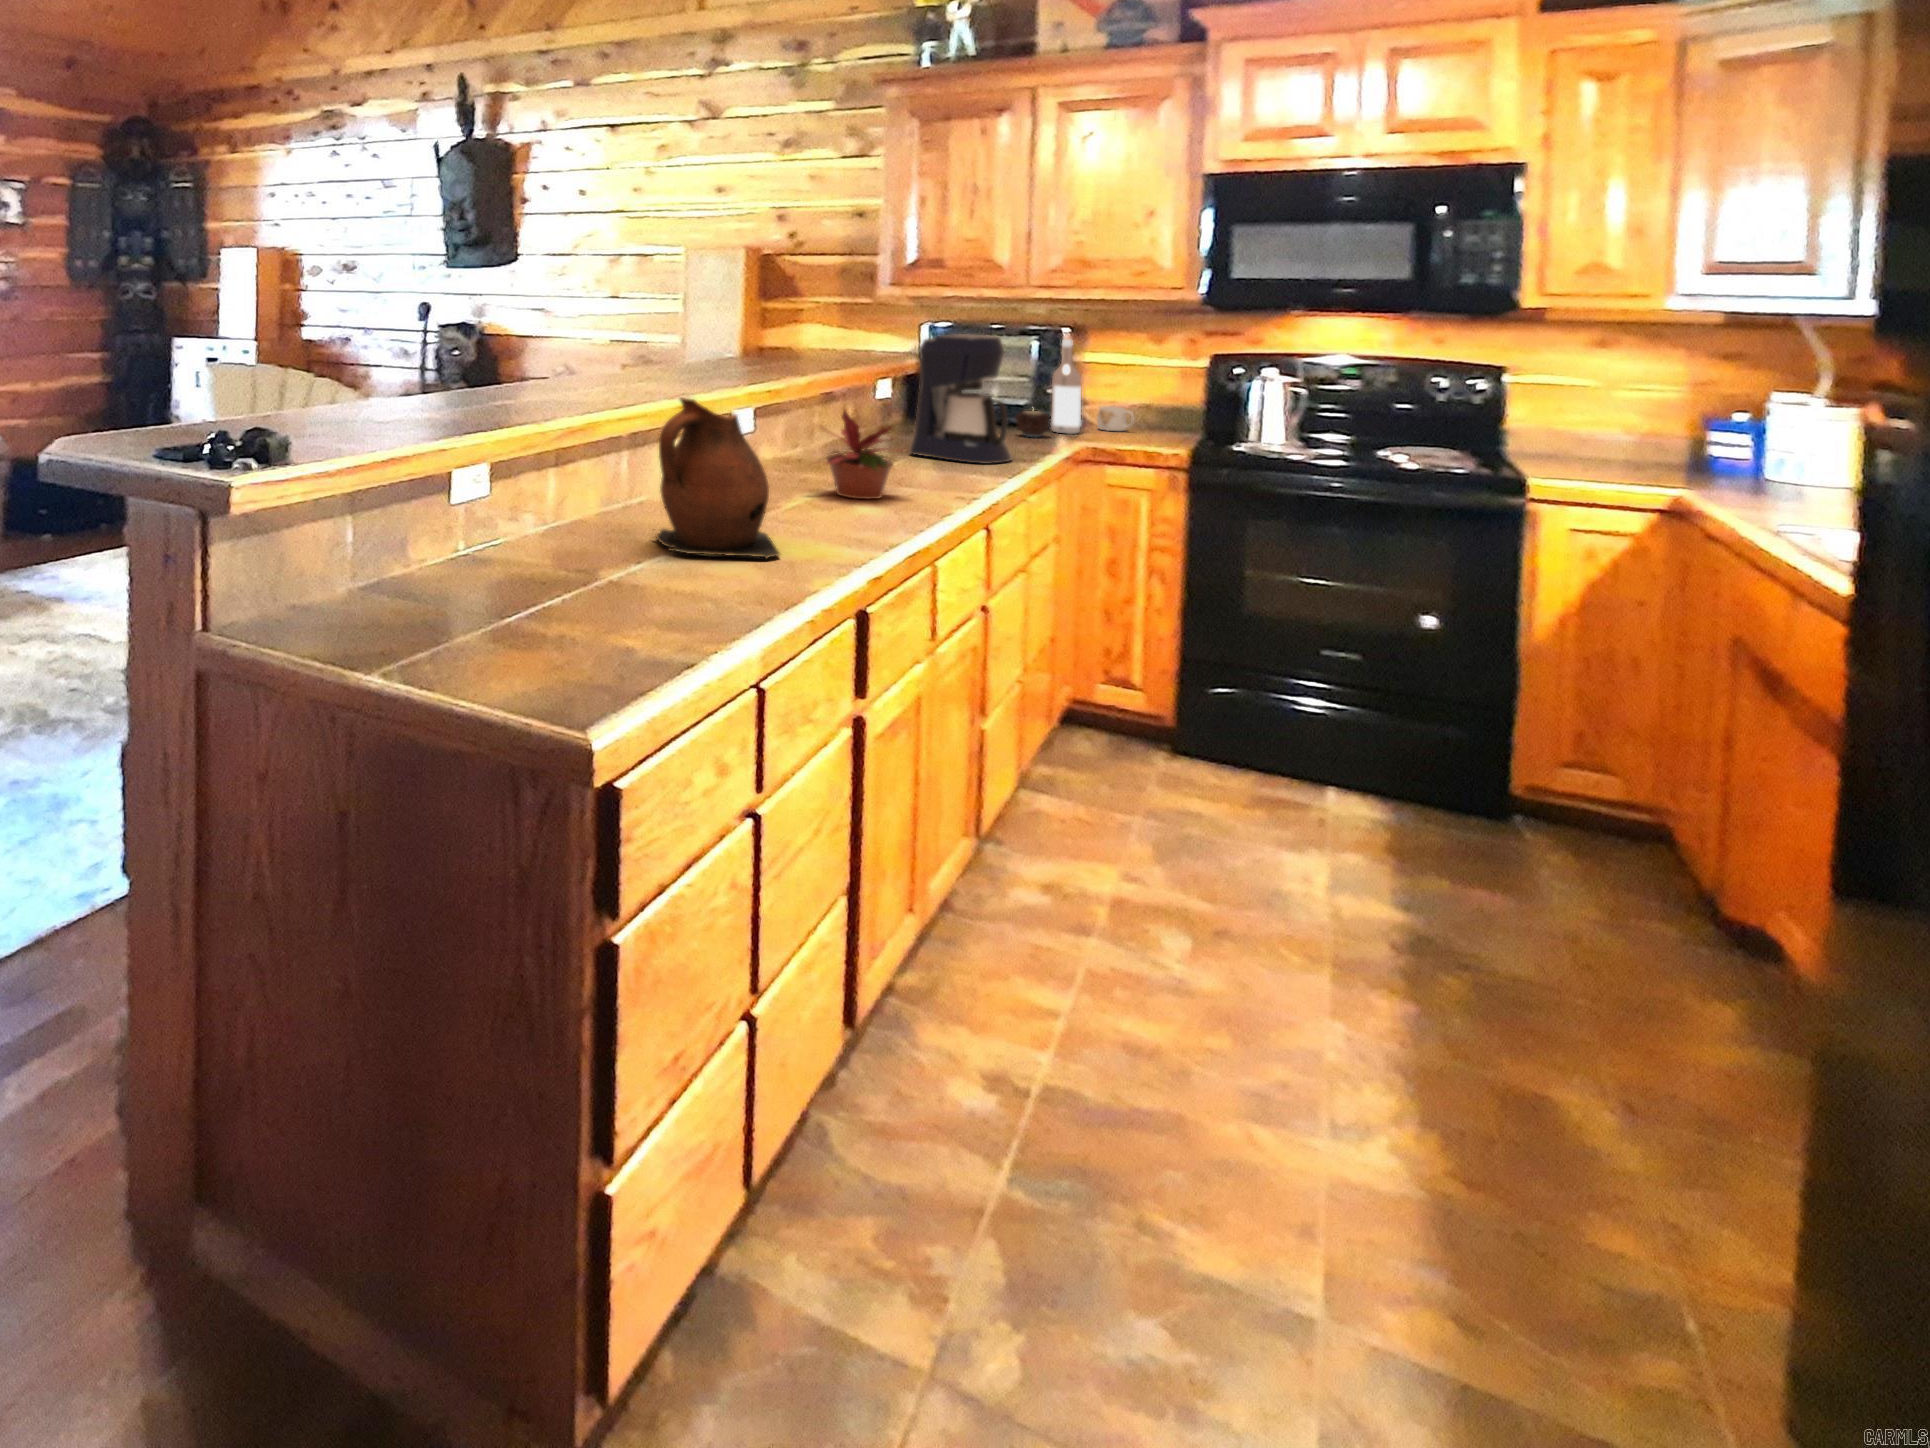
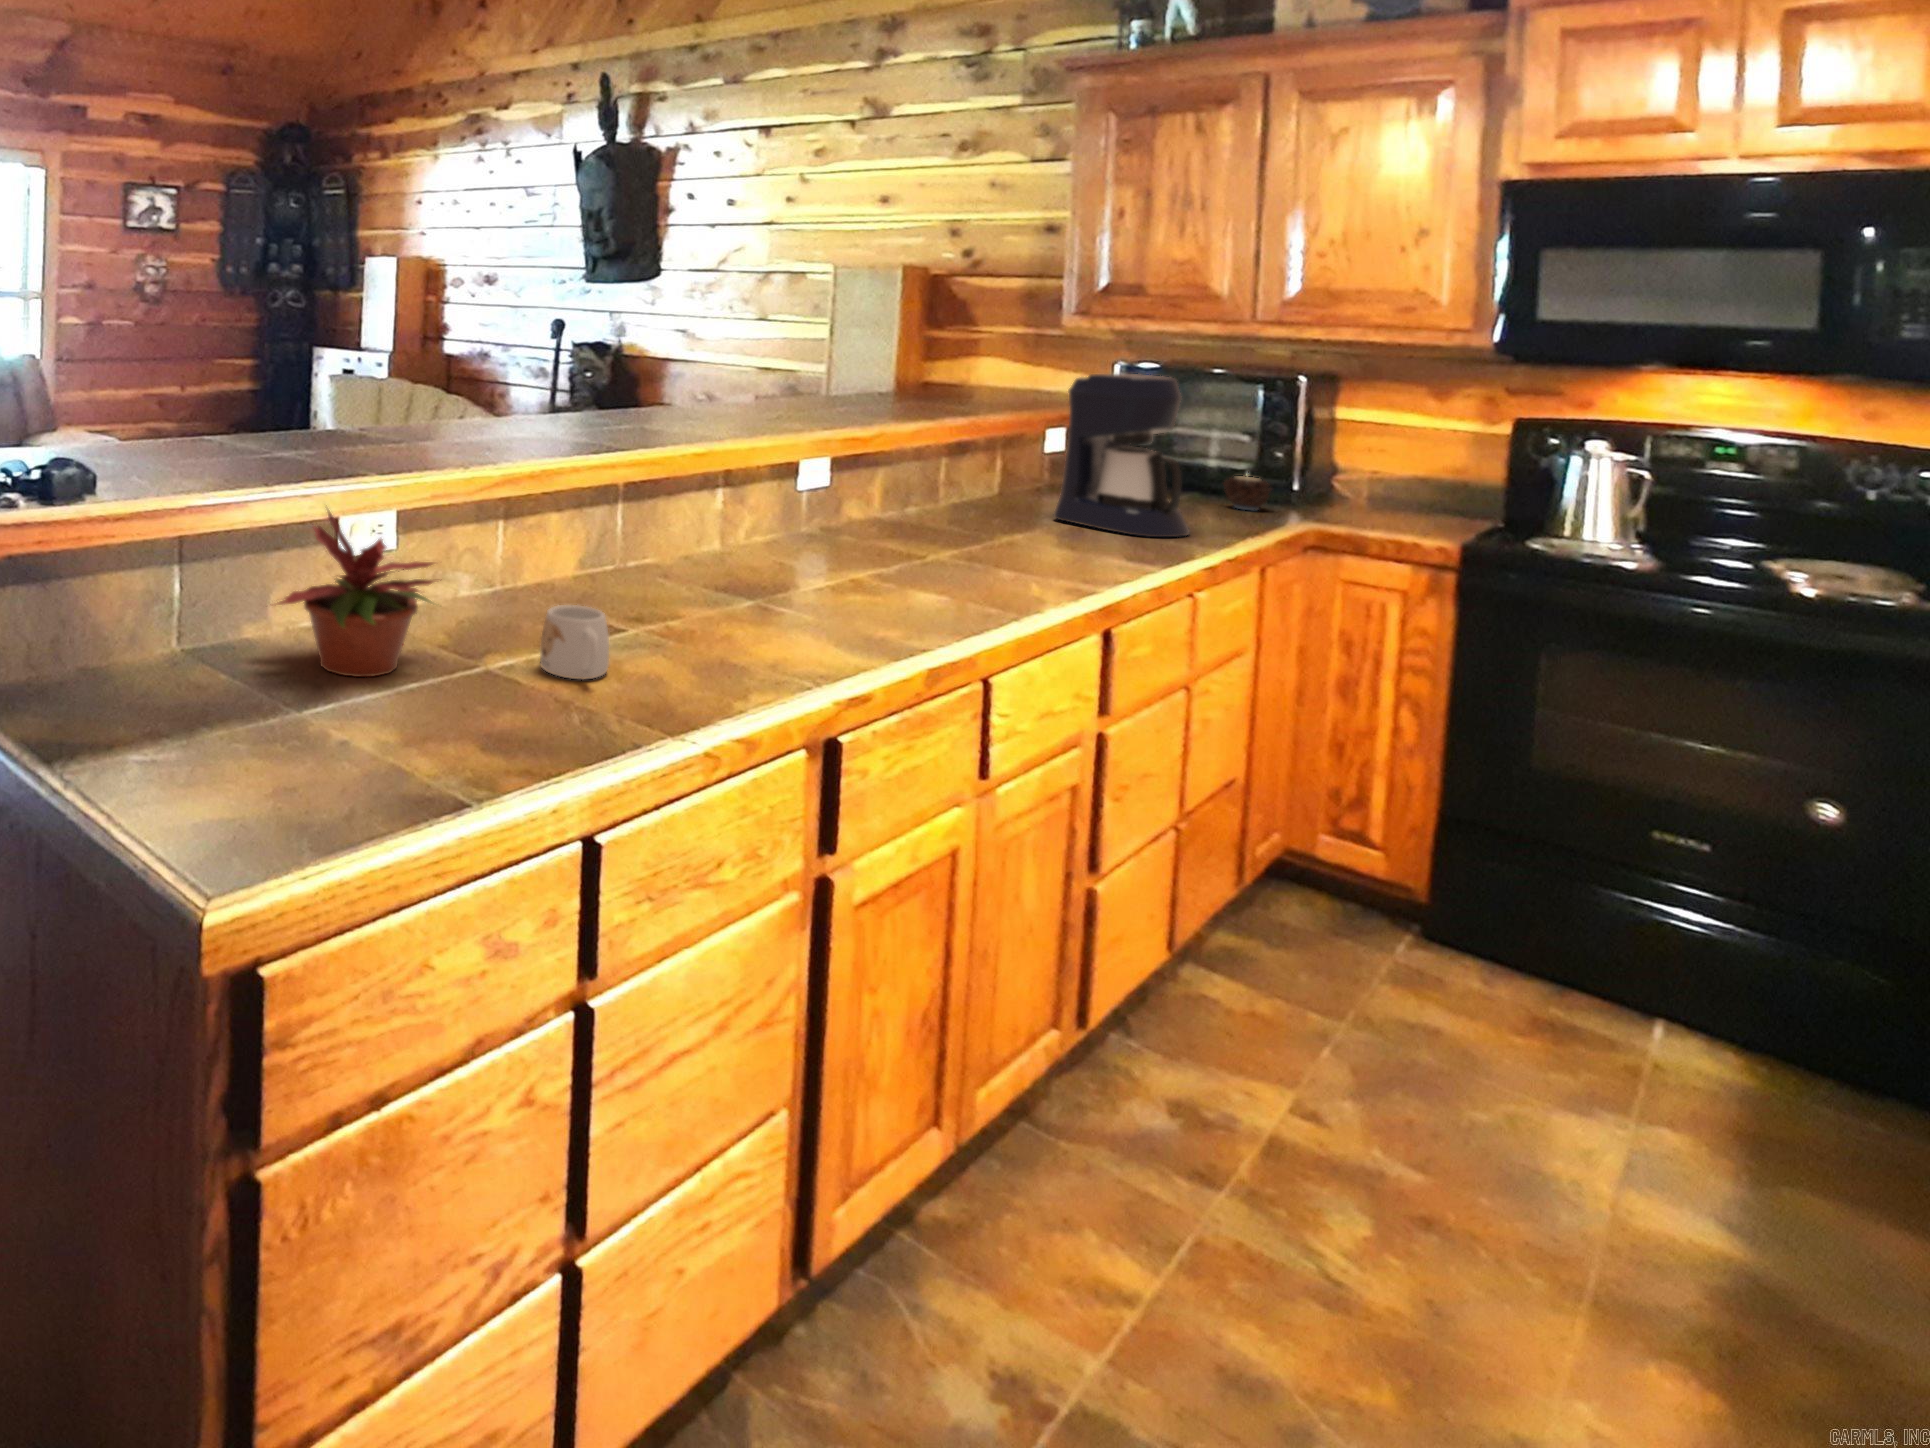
wine bottle: present [1051,339,1081,434] -> none [1279,389,1321,509]
ceramic pitcher: present [656,397,779,559] -> none [617,423,767,628]
mug: present [1097,406,1134,431] -> present [540,605,609,680]
potted plant: present [820,410,902,499] -> present [277,510,434,677]

